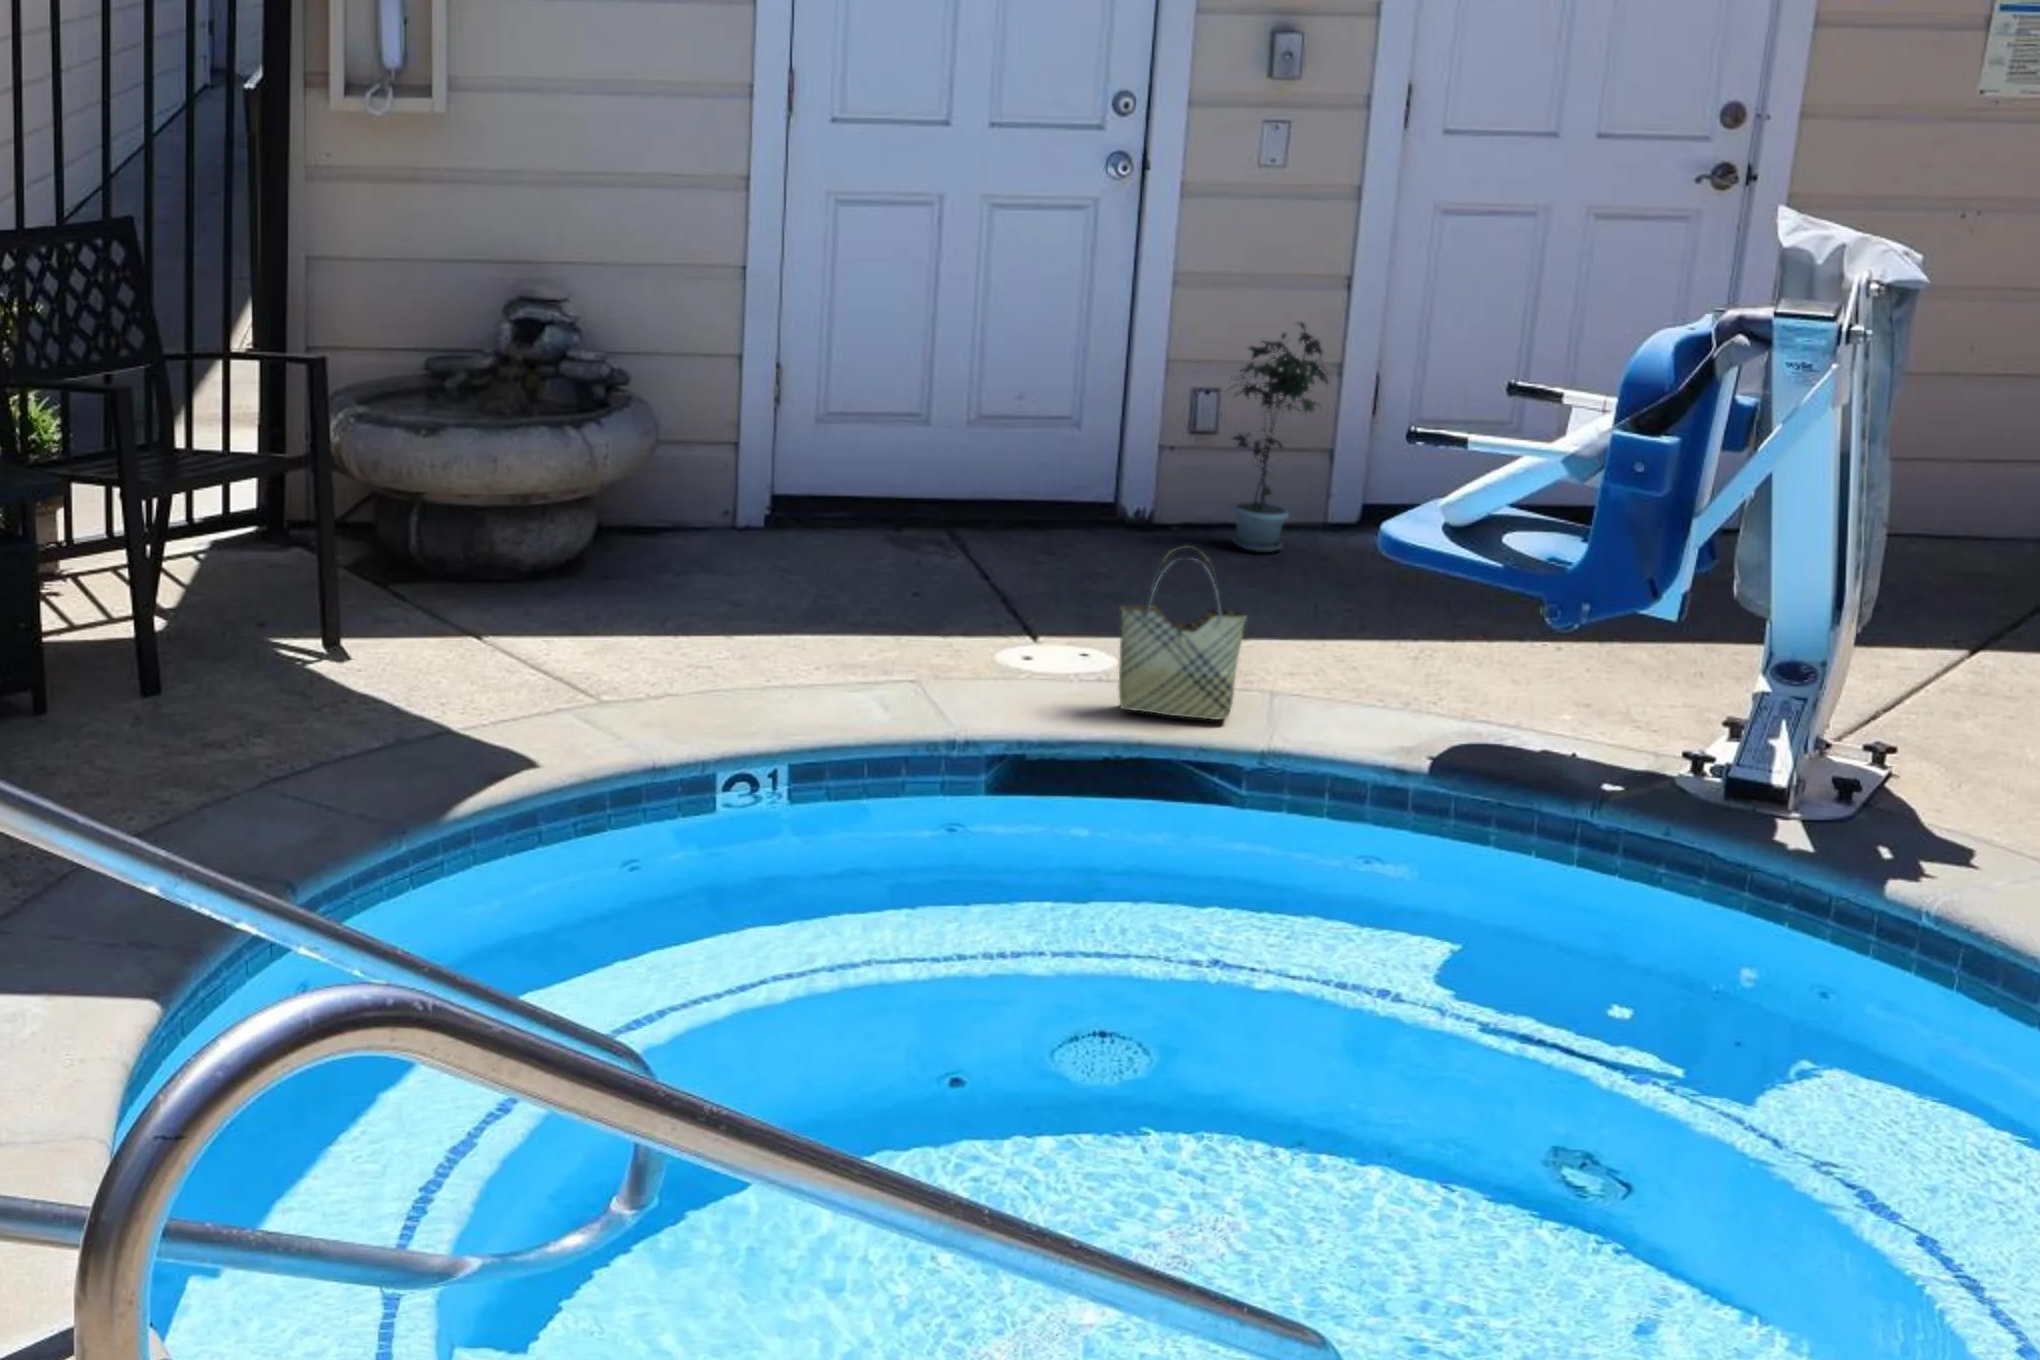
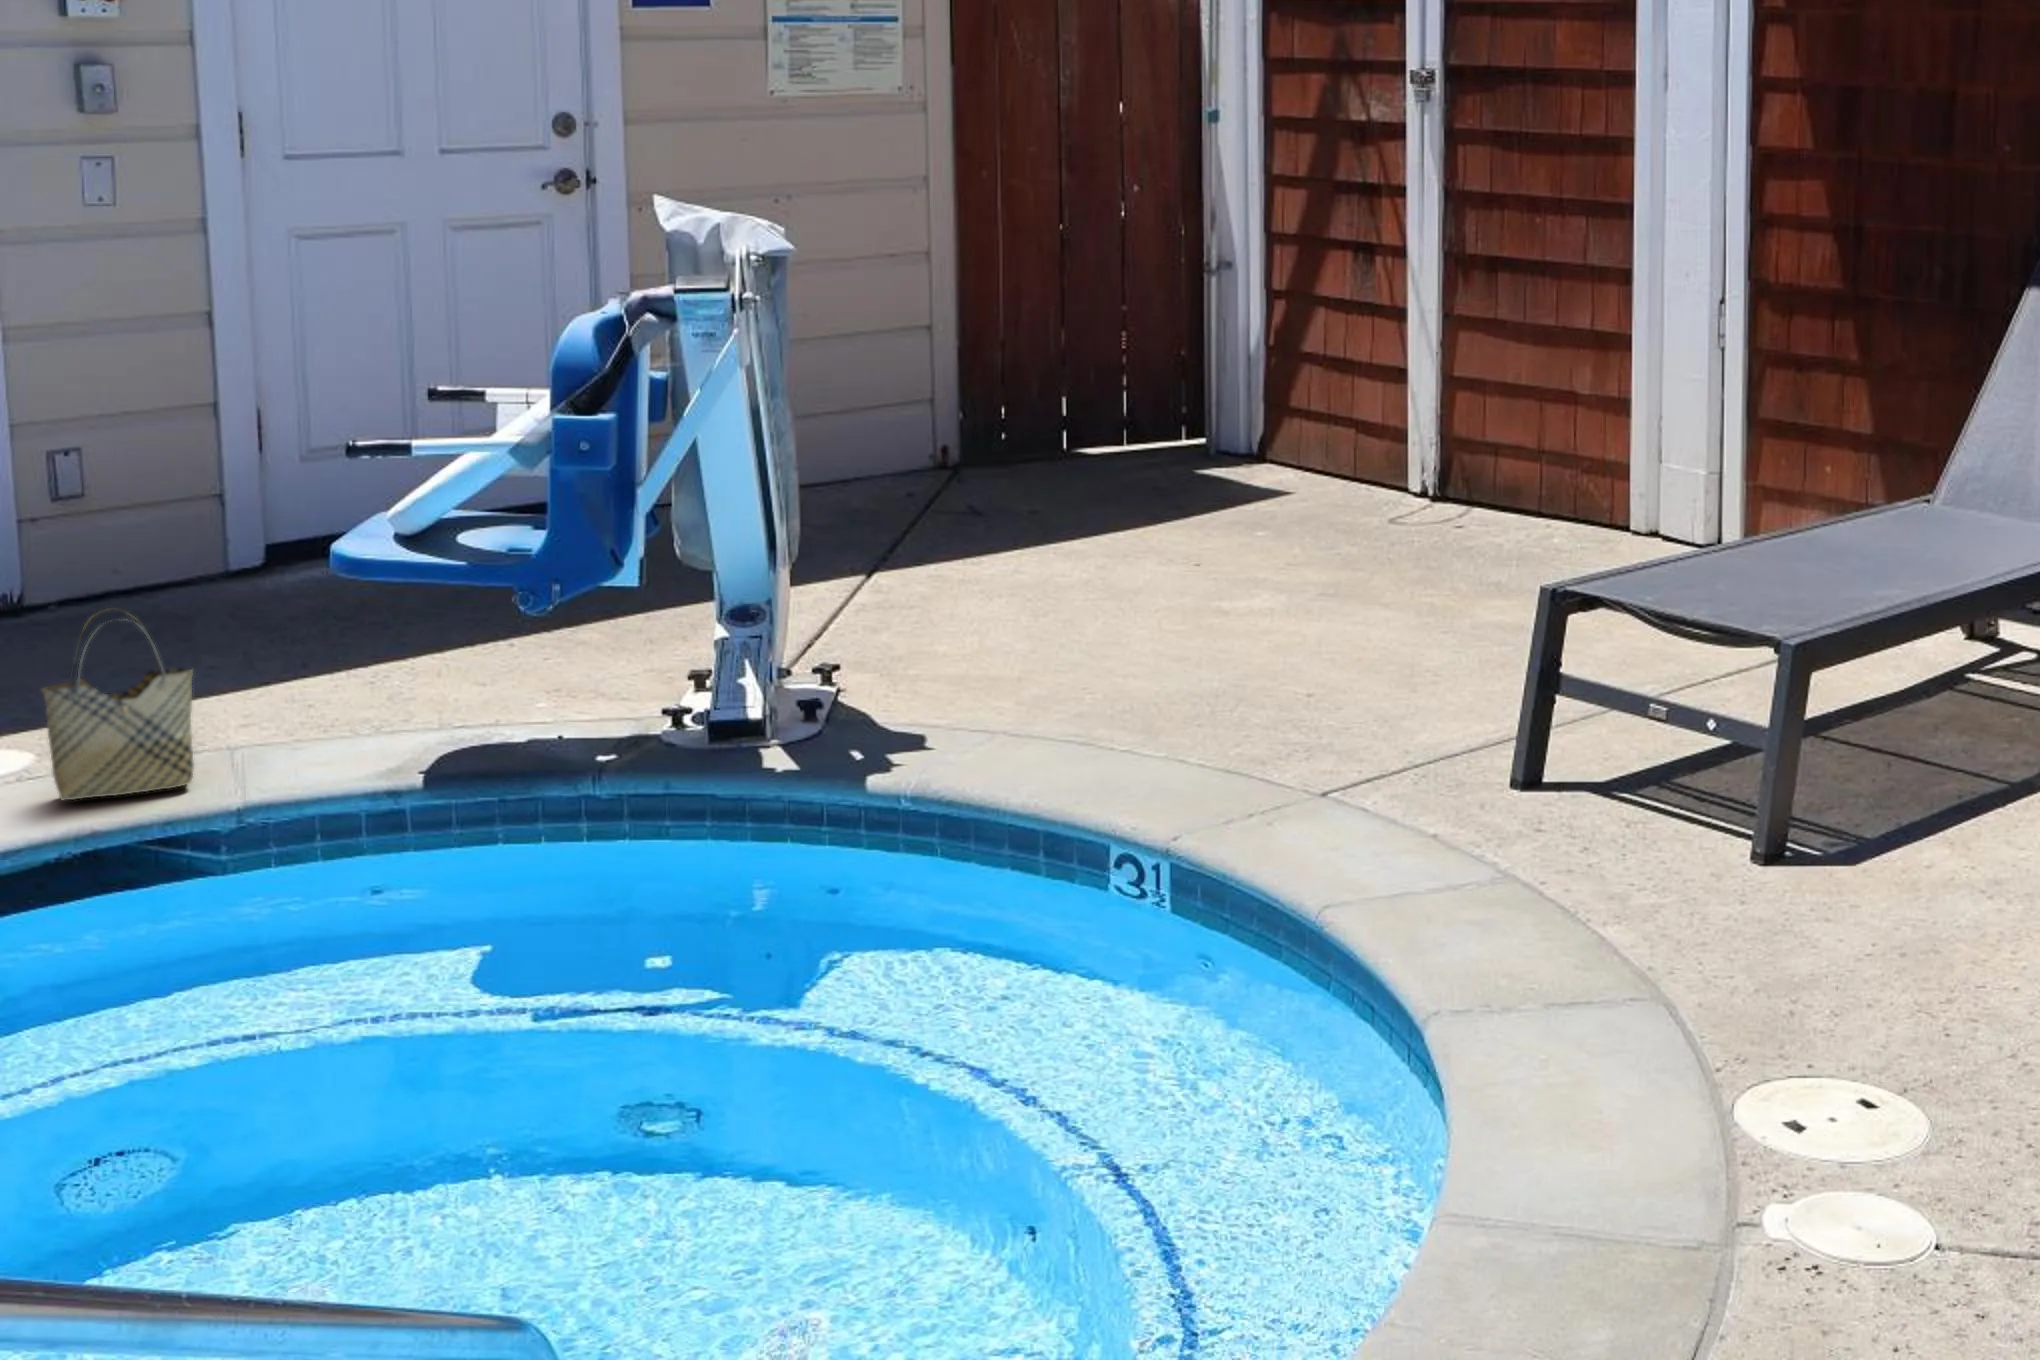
potted plant: present [1230,322,1328,552] -> none [90,364,211,614]

